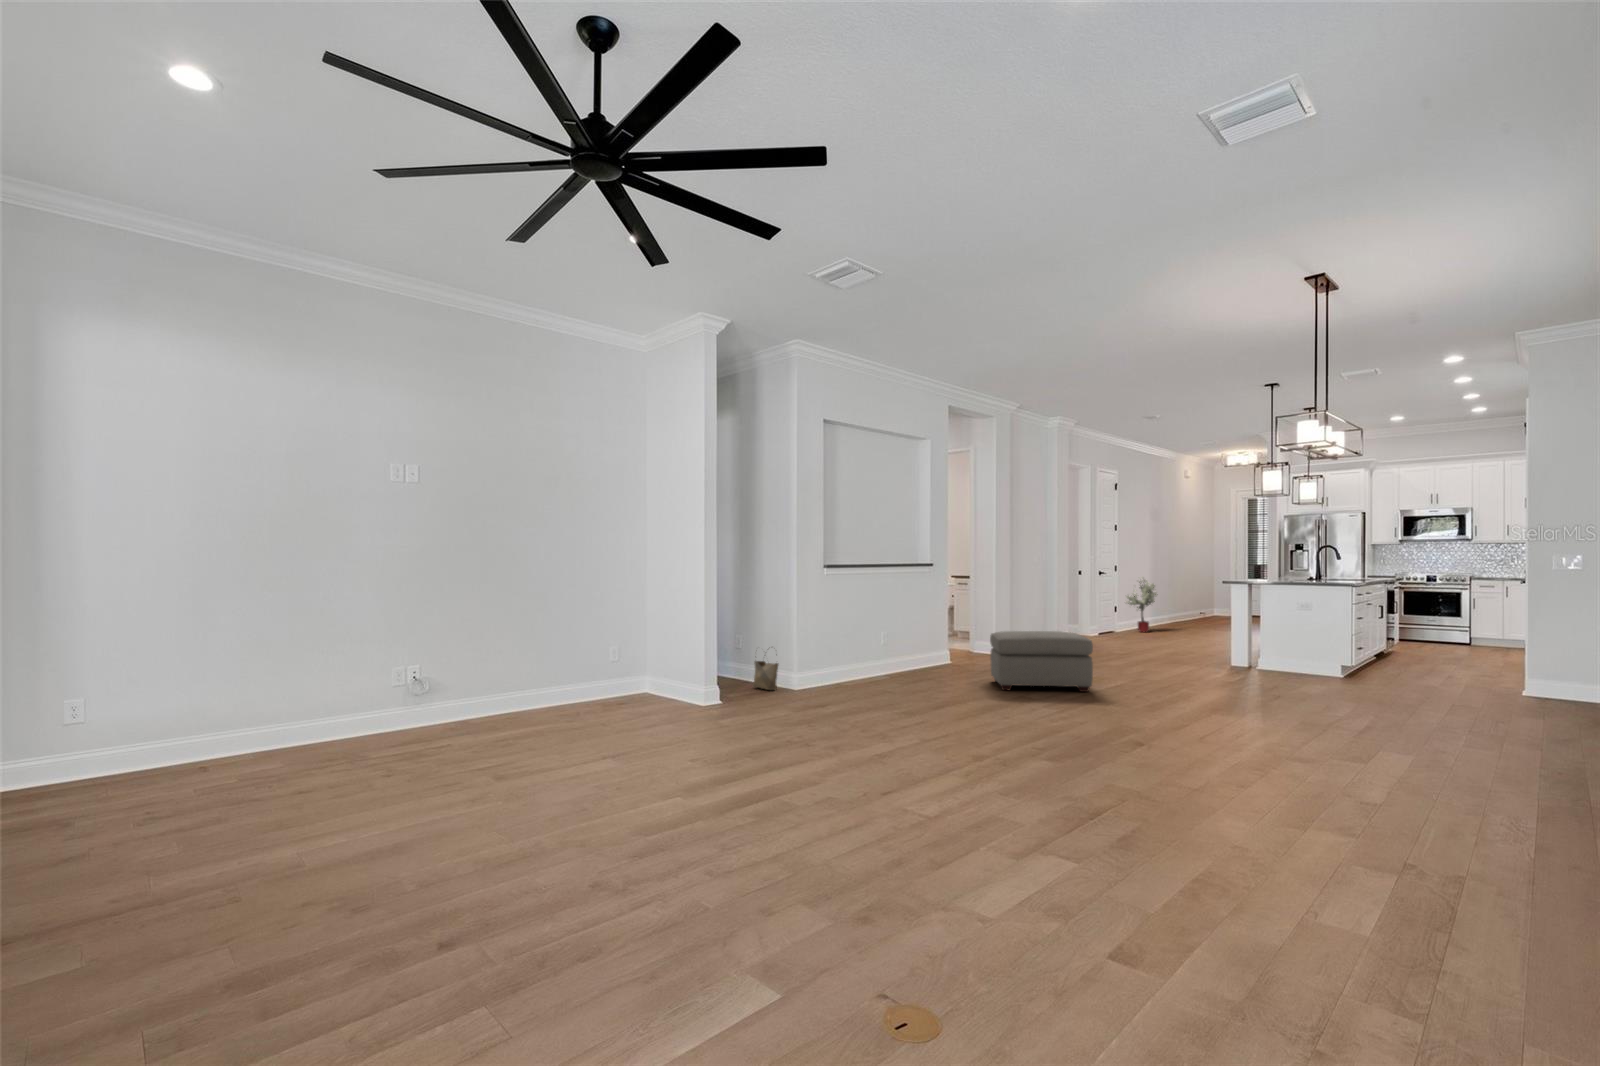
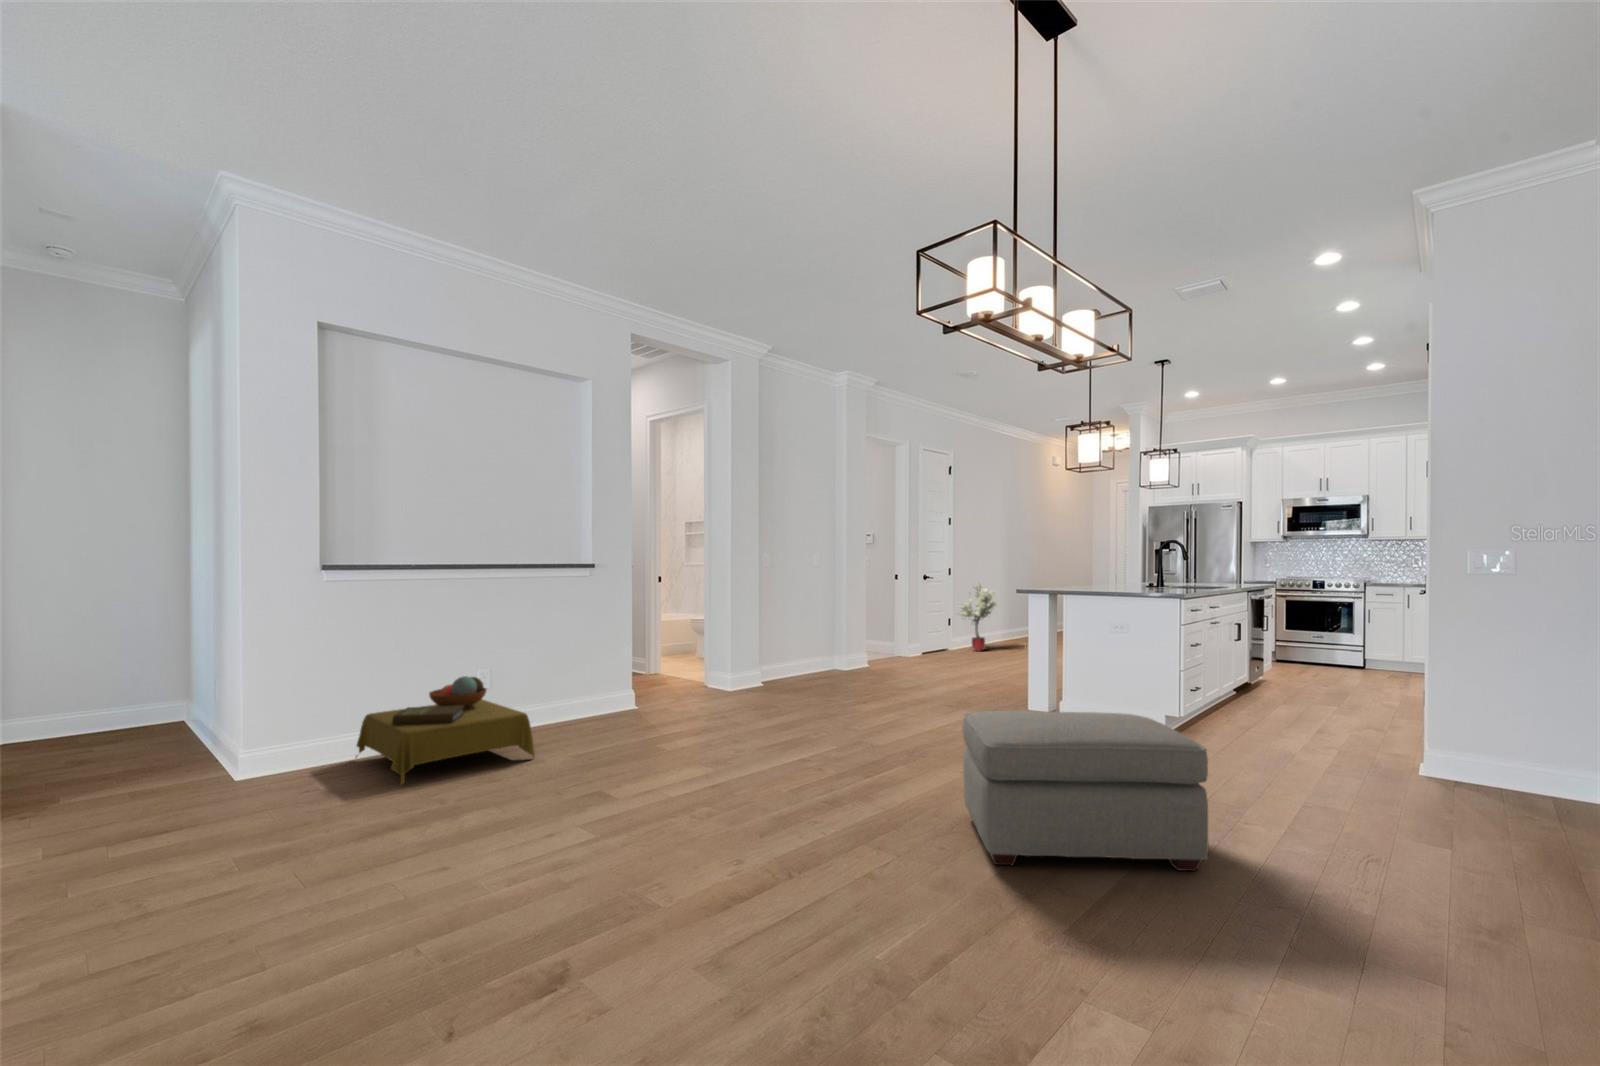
ottoman: present [990,631,1093,692] -> present [962,711,1208,871]
side table: none [837,634,946,694] -> present [356,676,535,785]
woven basket: present [753,661,778,690] -> none [187,702,228,778]

